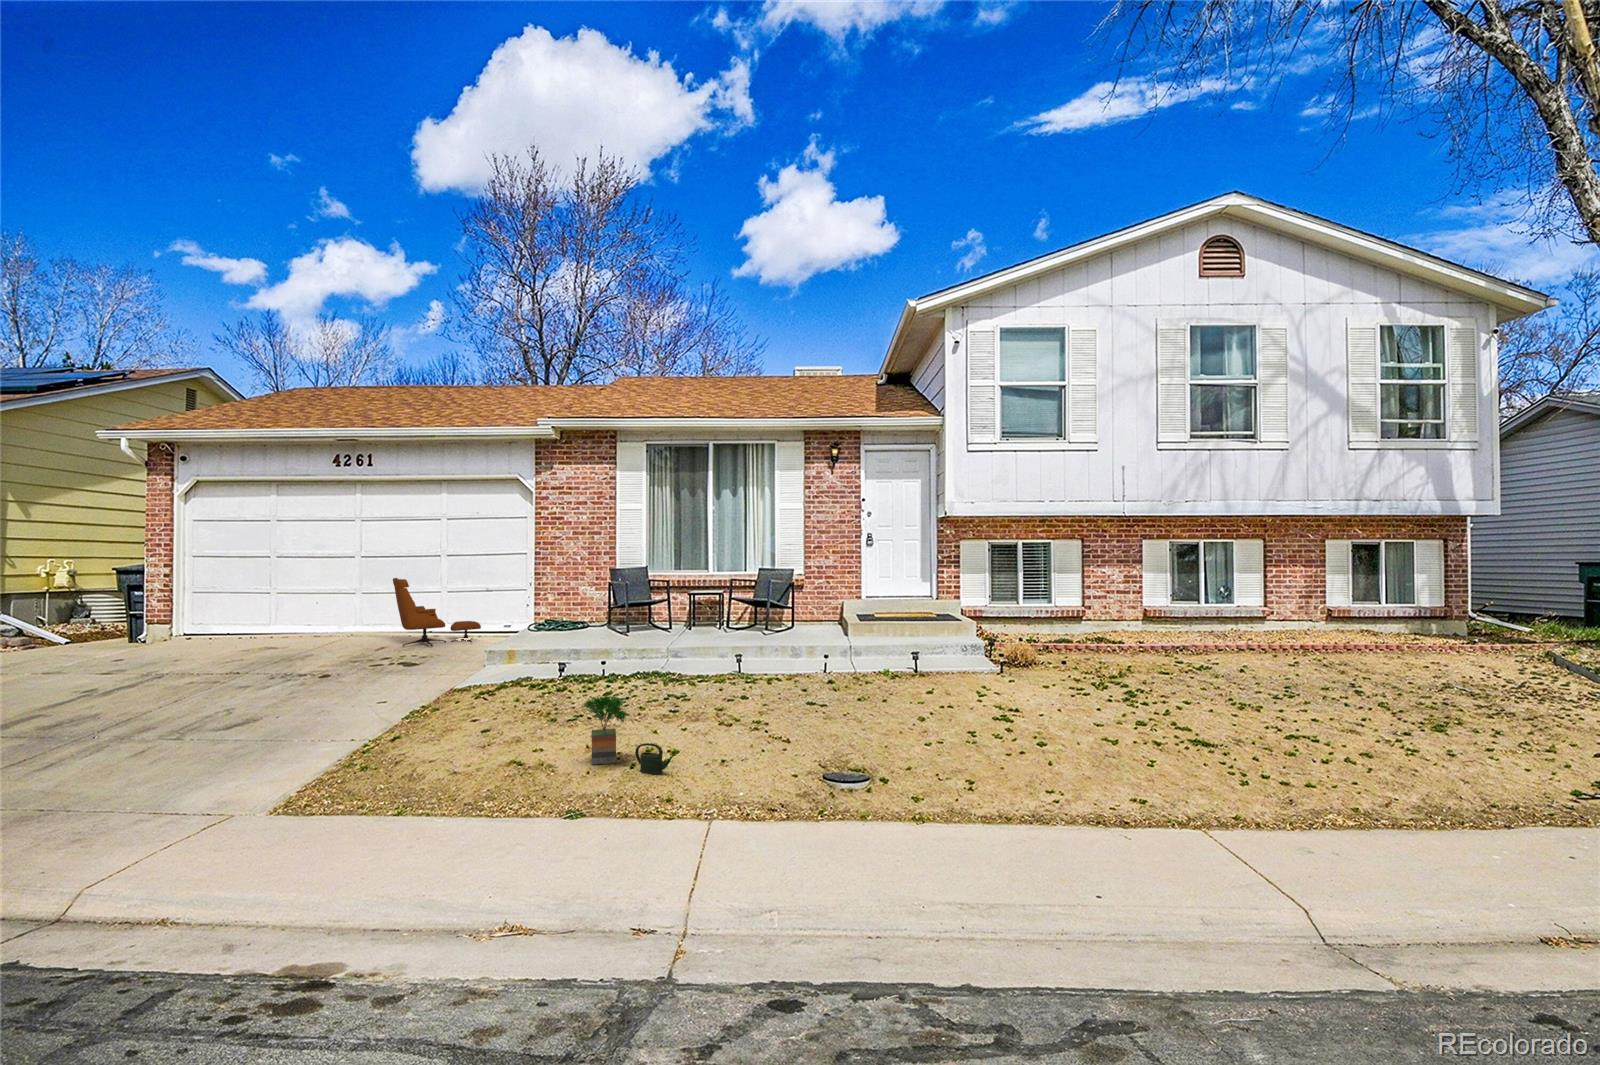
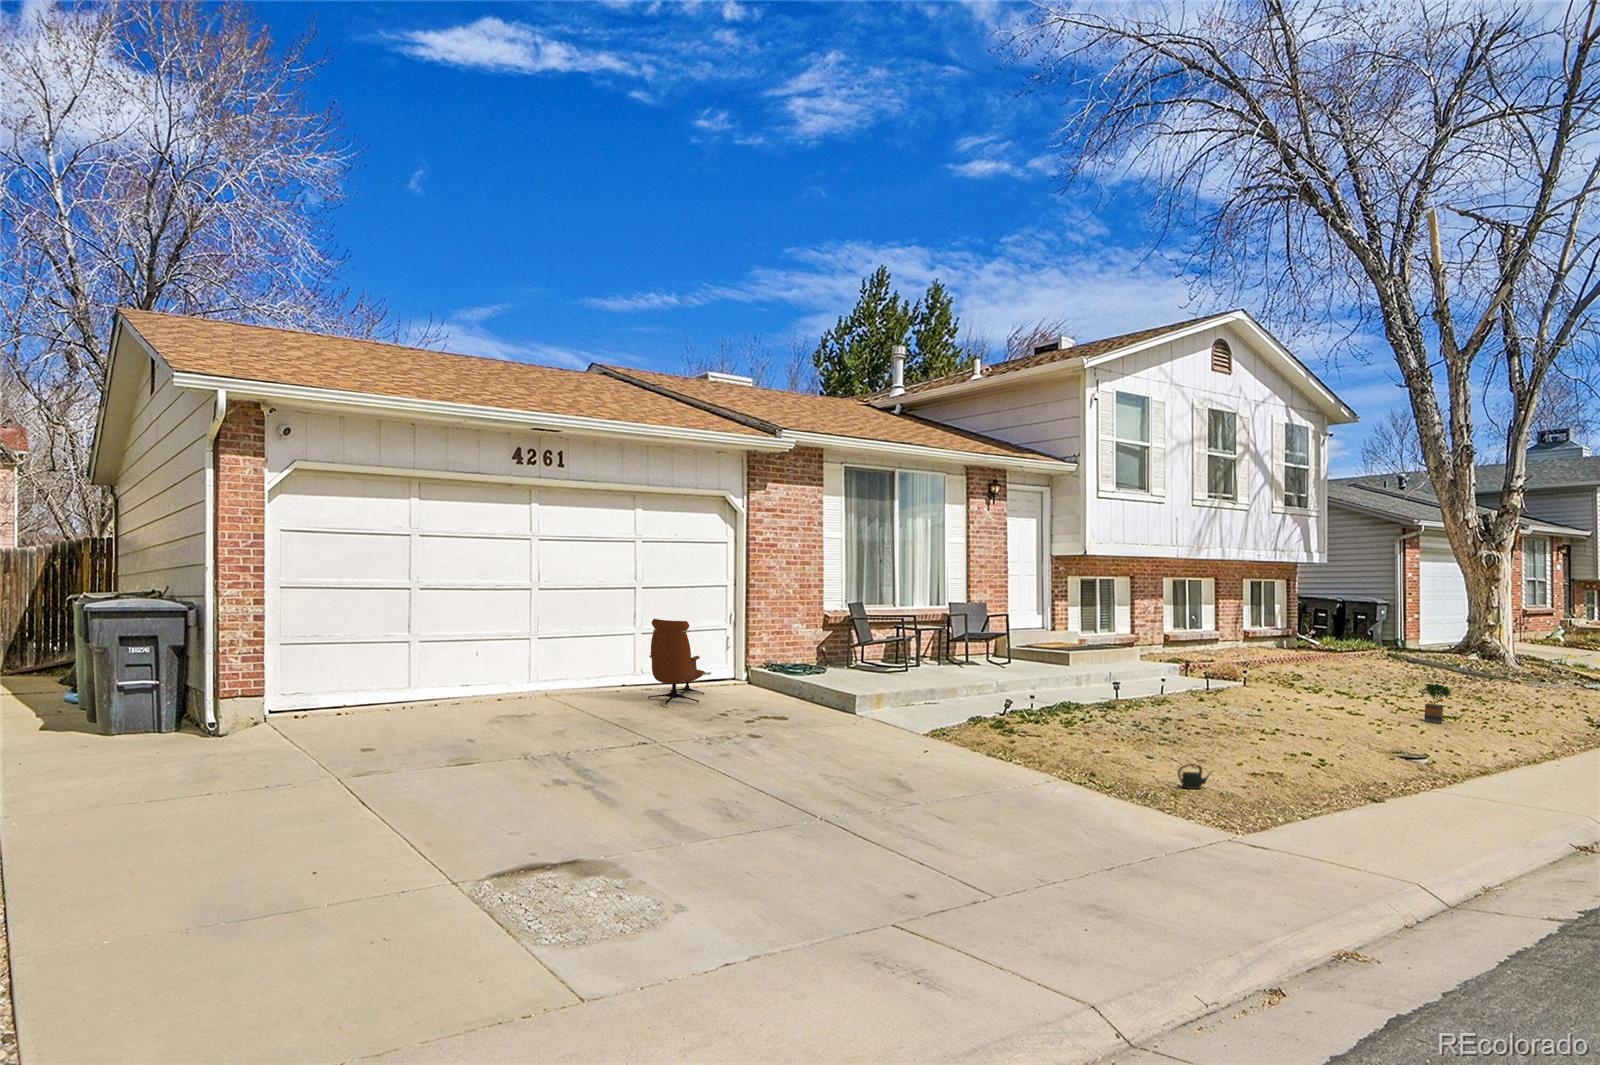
potted tree: present [584,696,627,765] -> present [1421,684,1451,724]
watering can: present [635,743,676,774] -> present [1178,764,1212,789]

